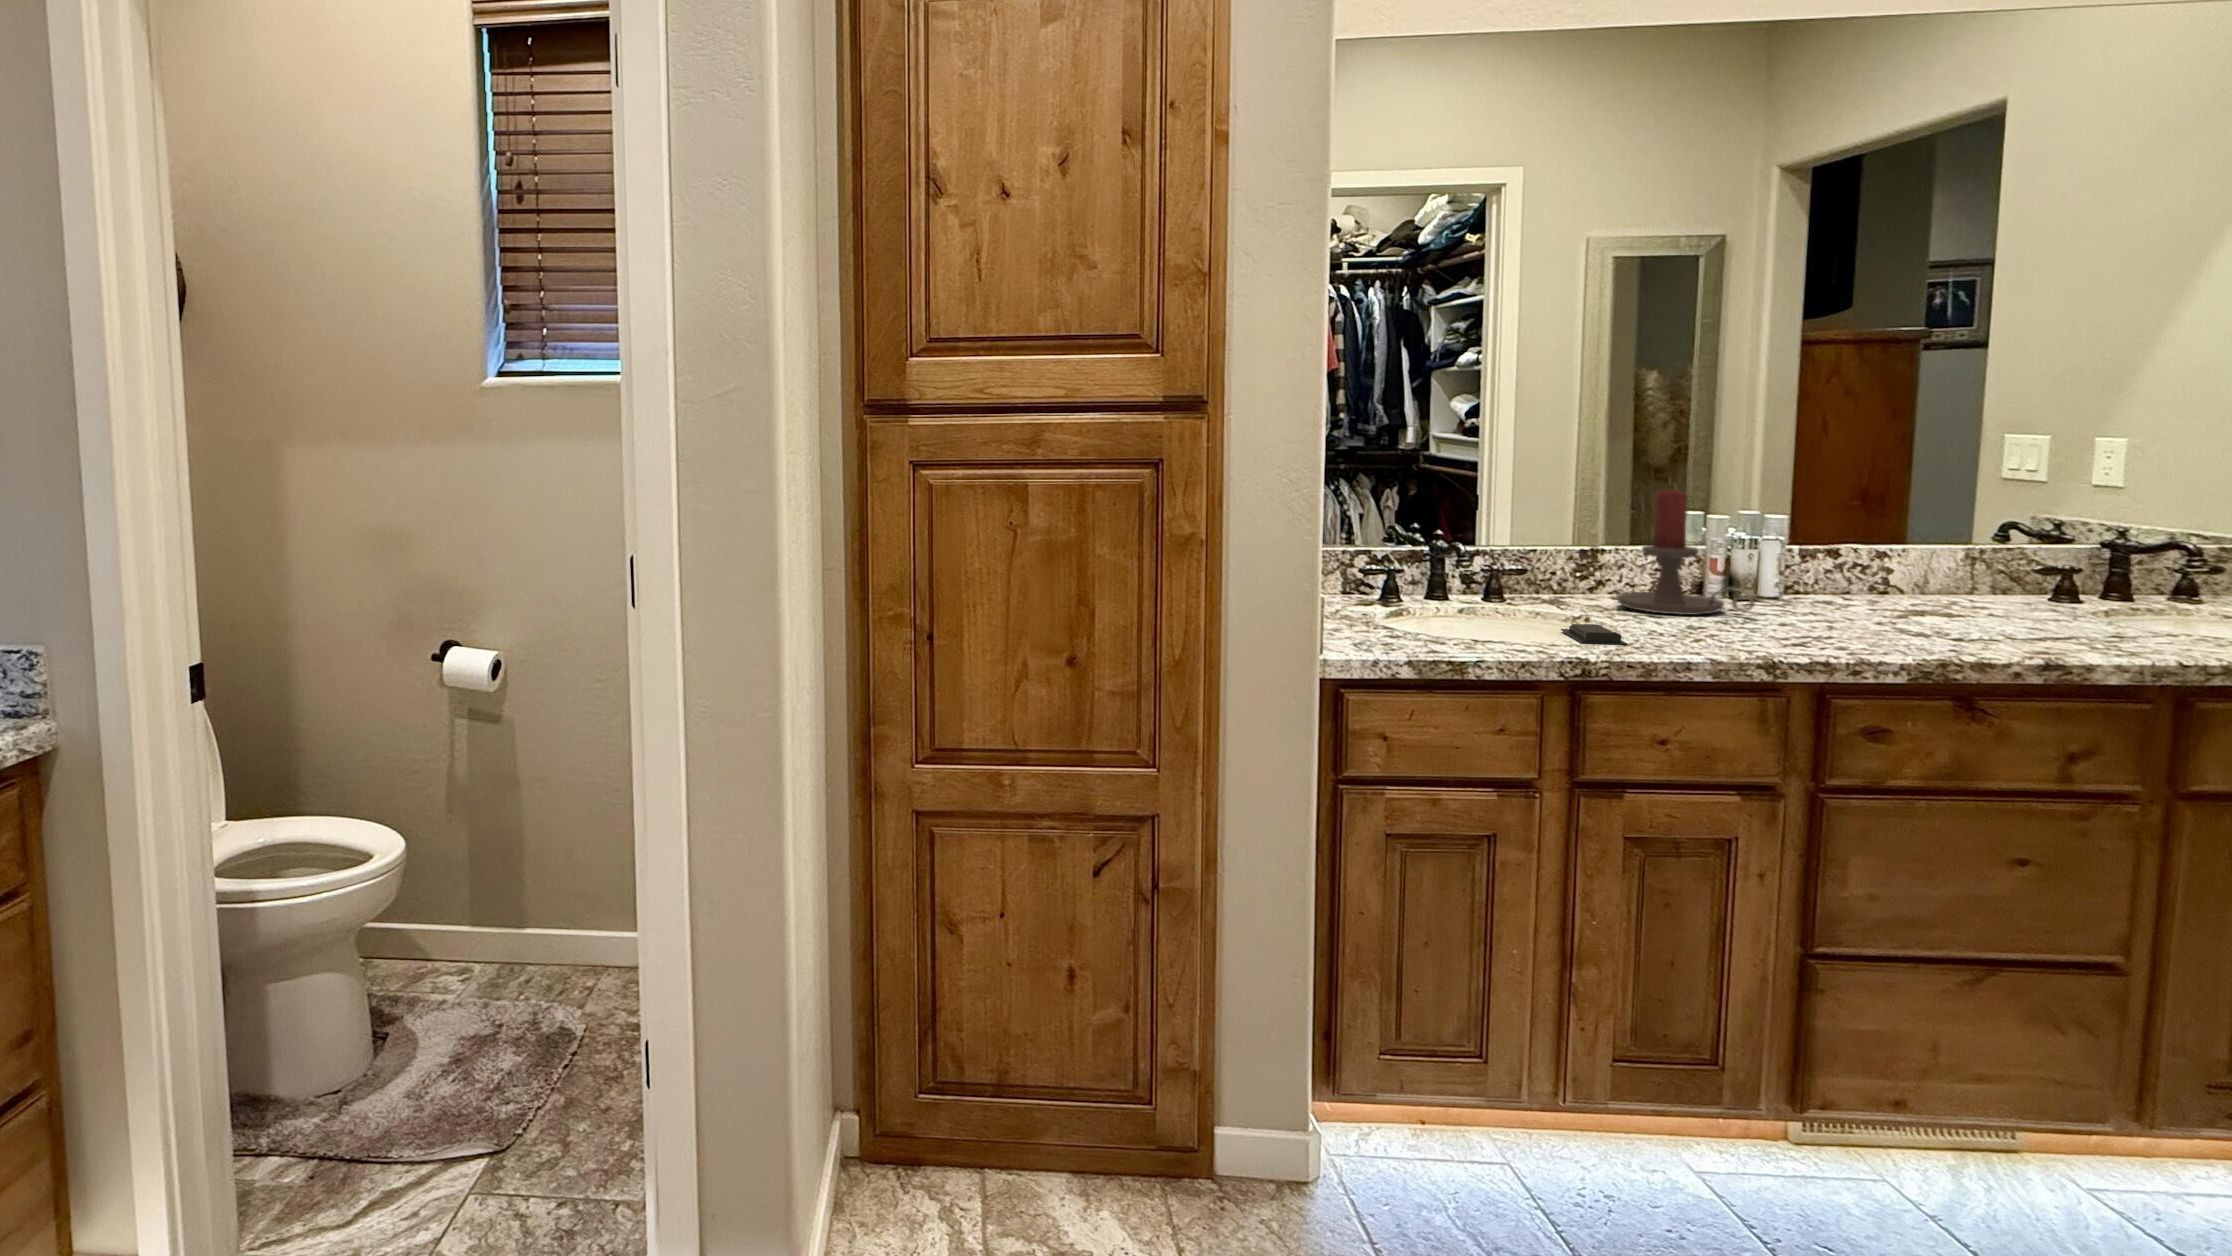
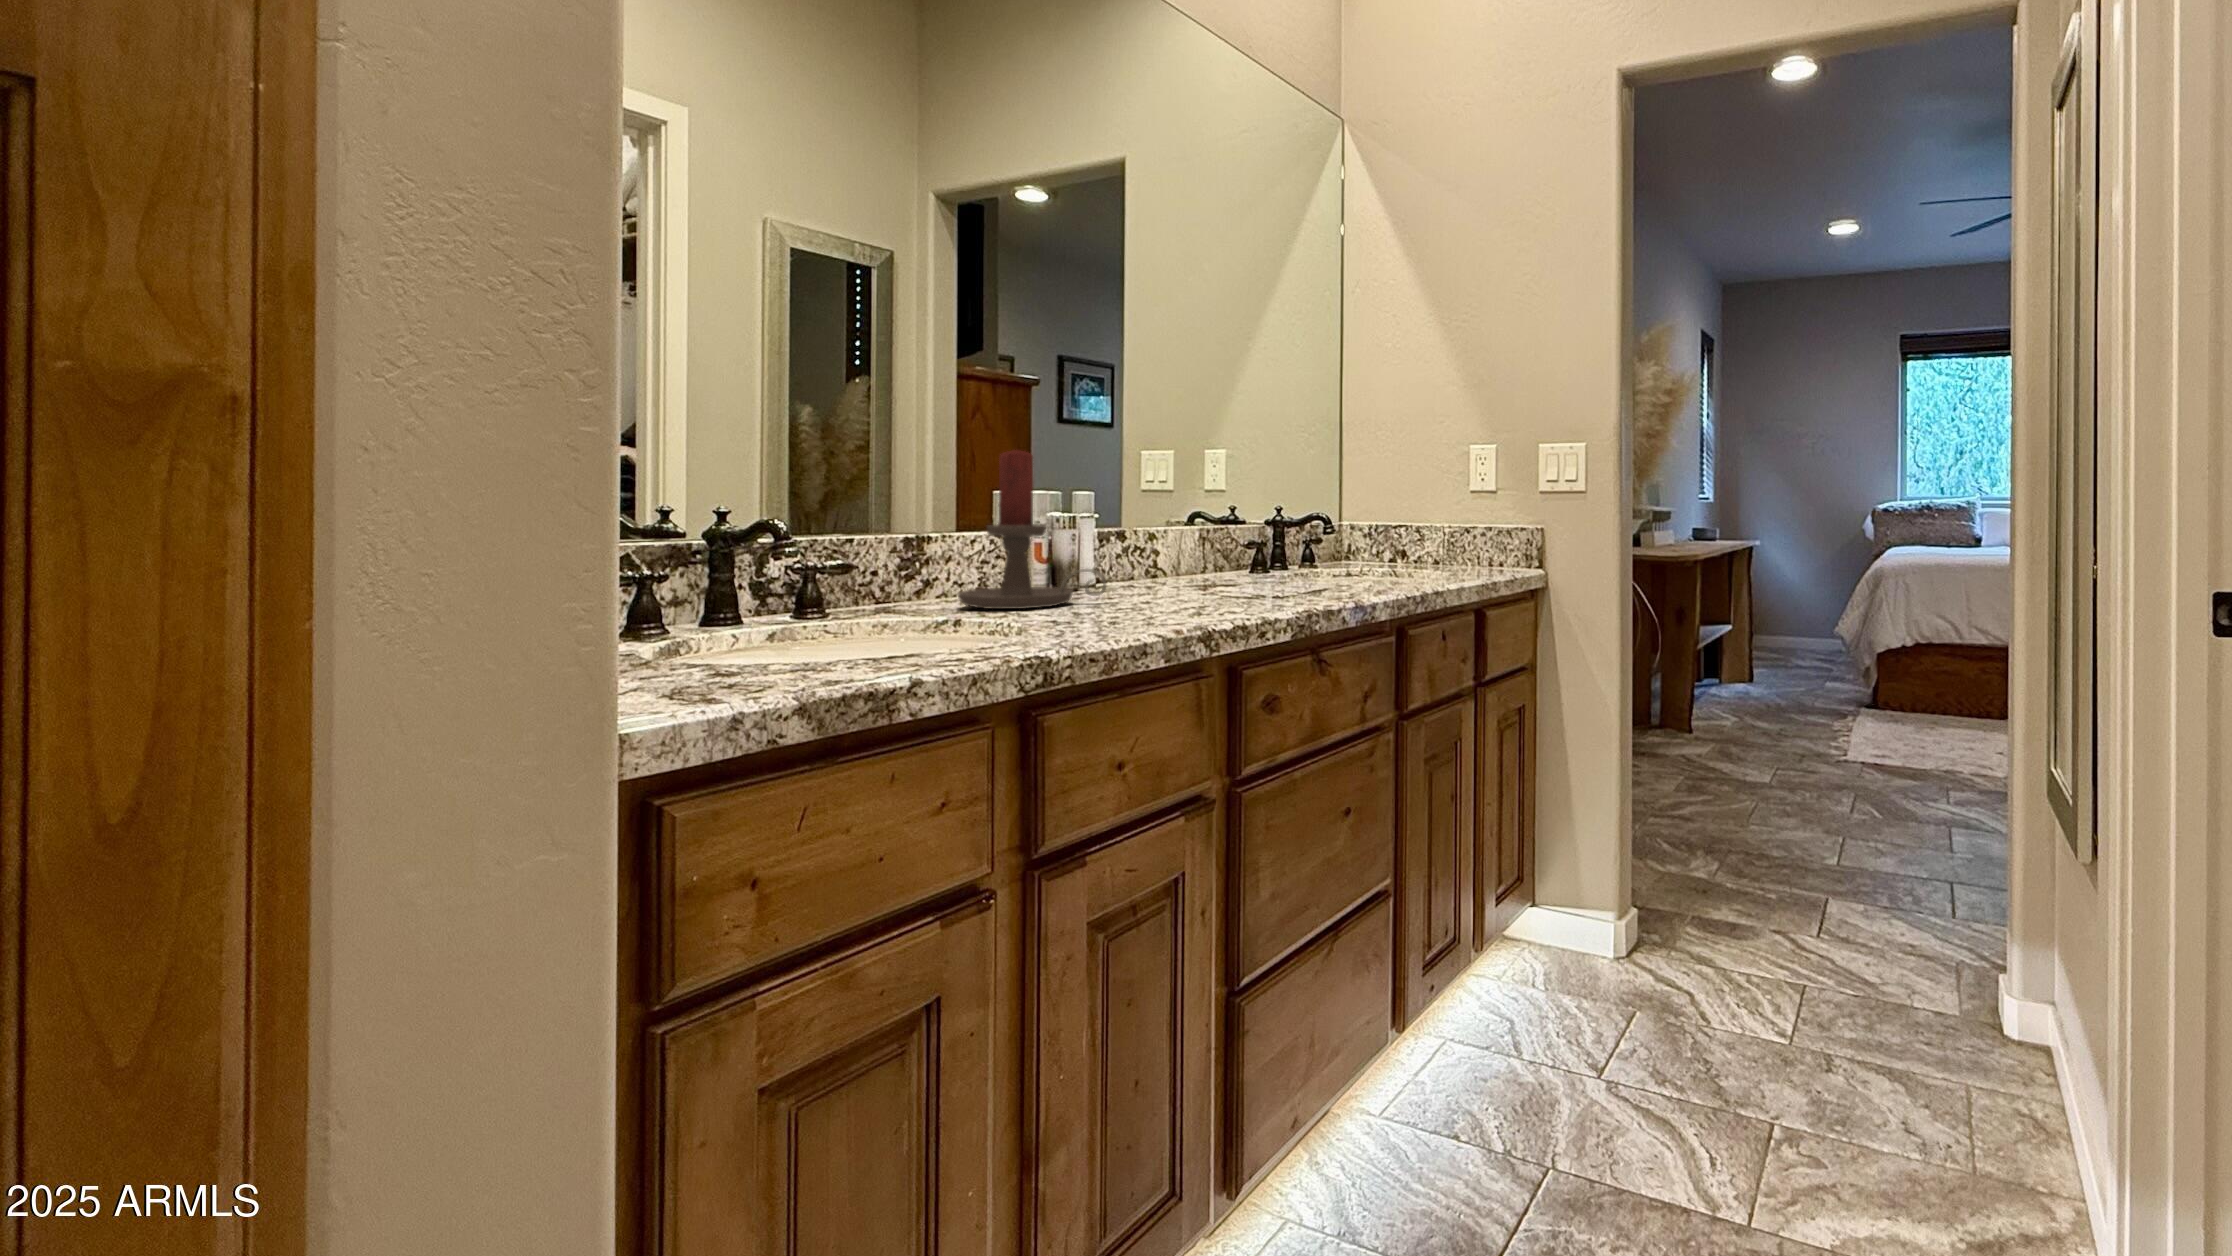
soap bar: present [1561,624,1627,645] -> none [953,619,1056,643]

